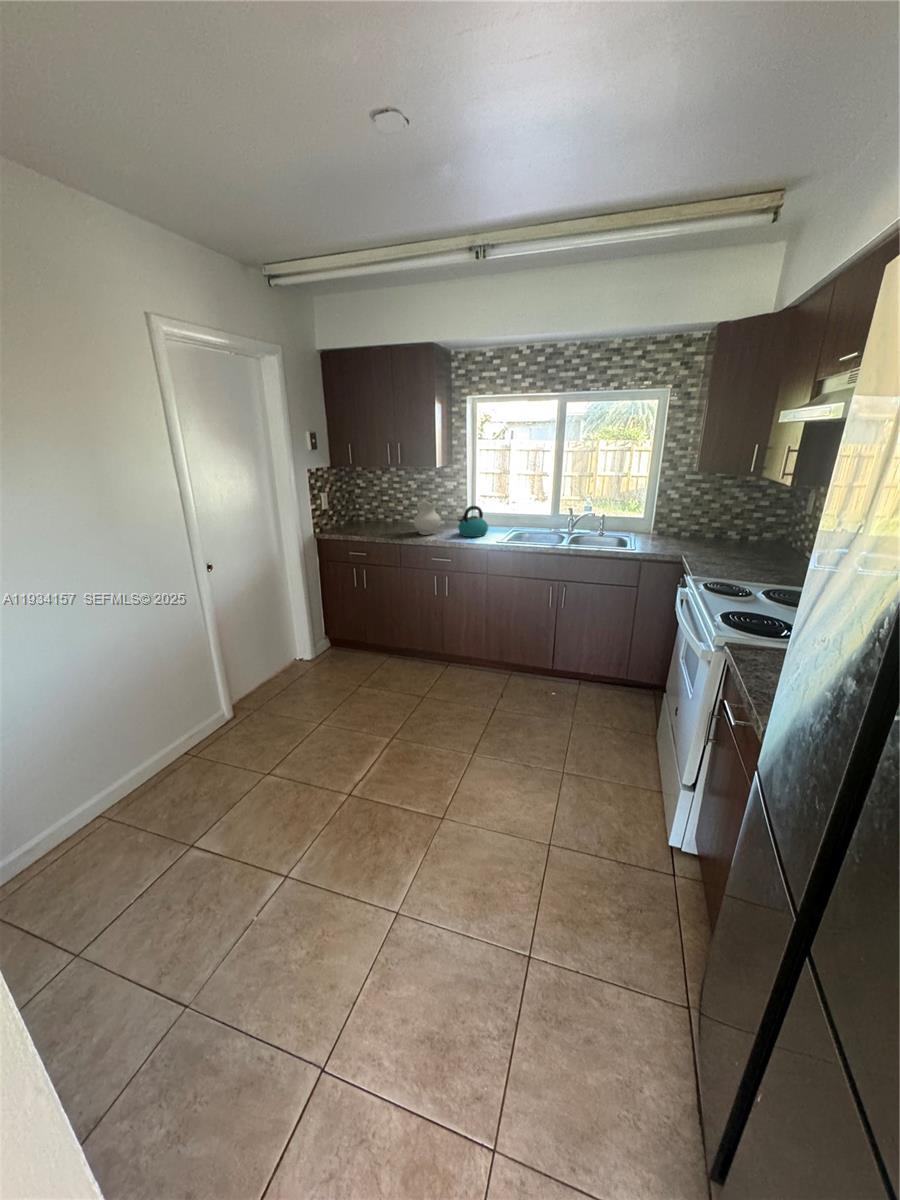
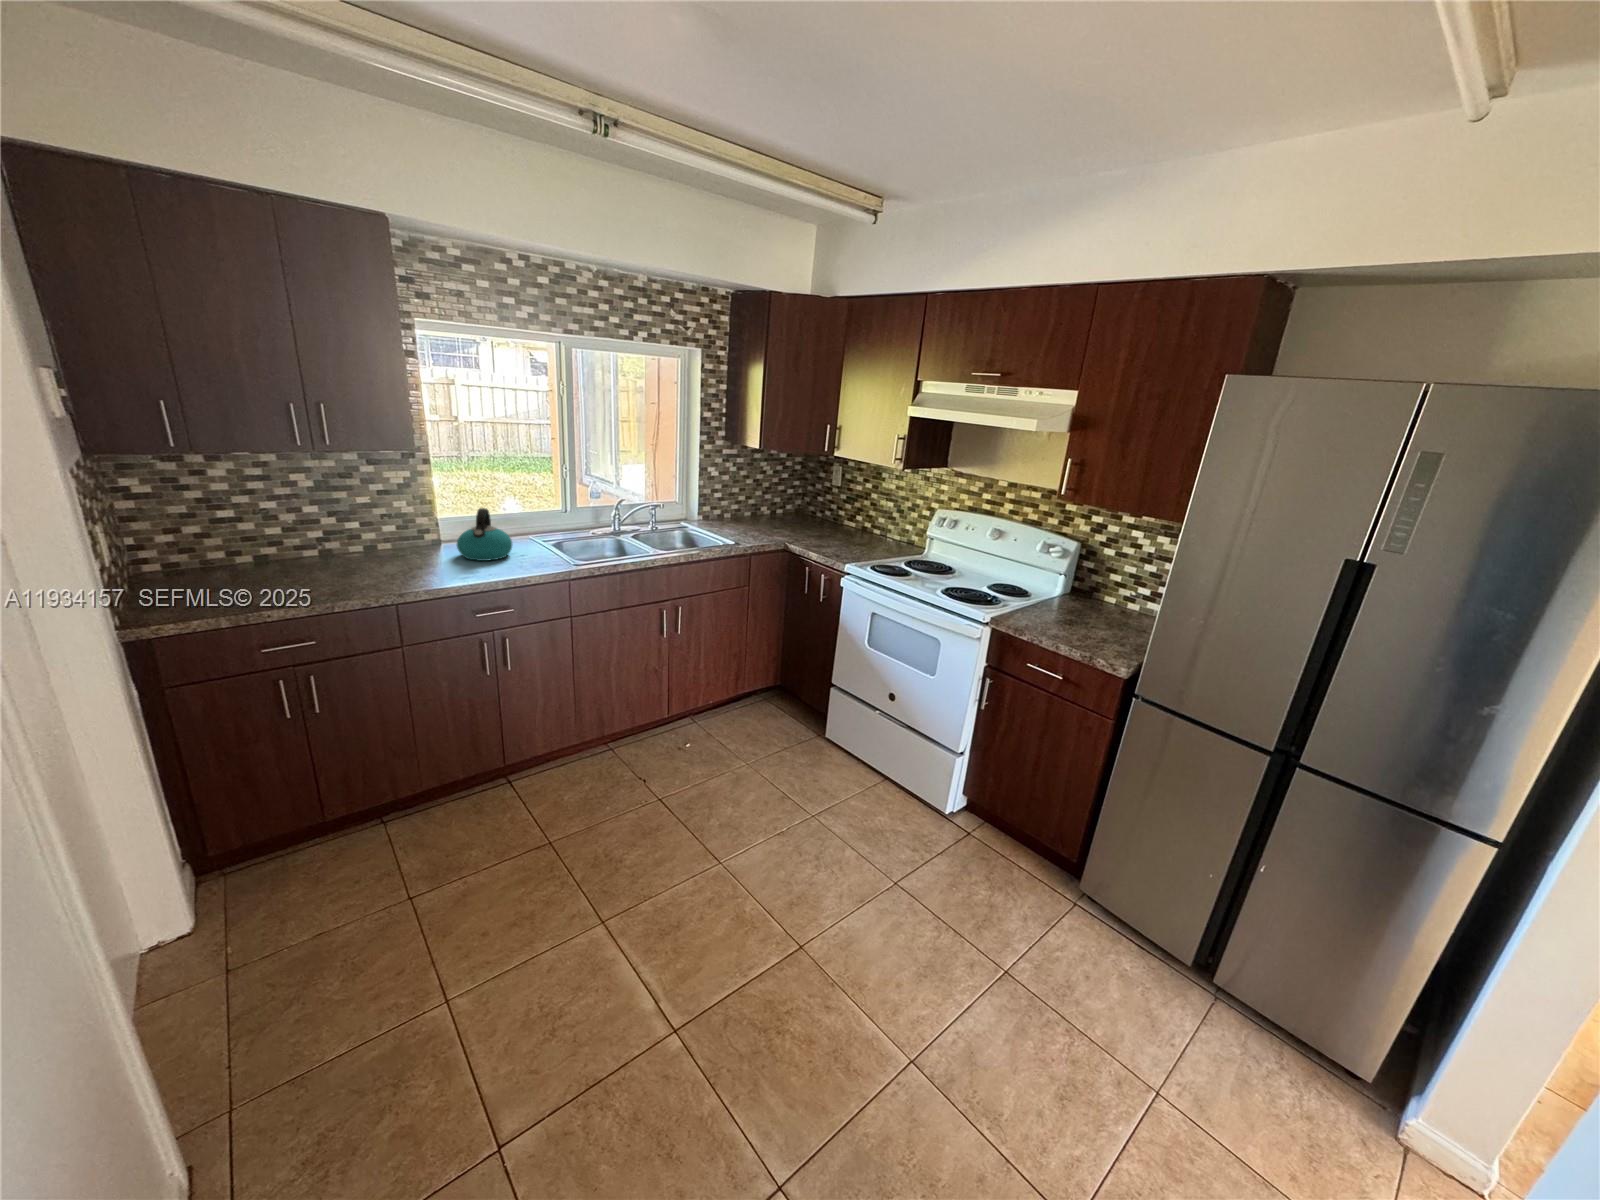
ceramic pitcher: present [414,497,441,535] -> none [359,501,423,572]

